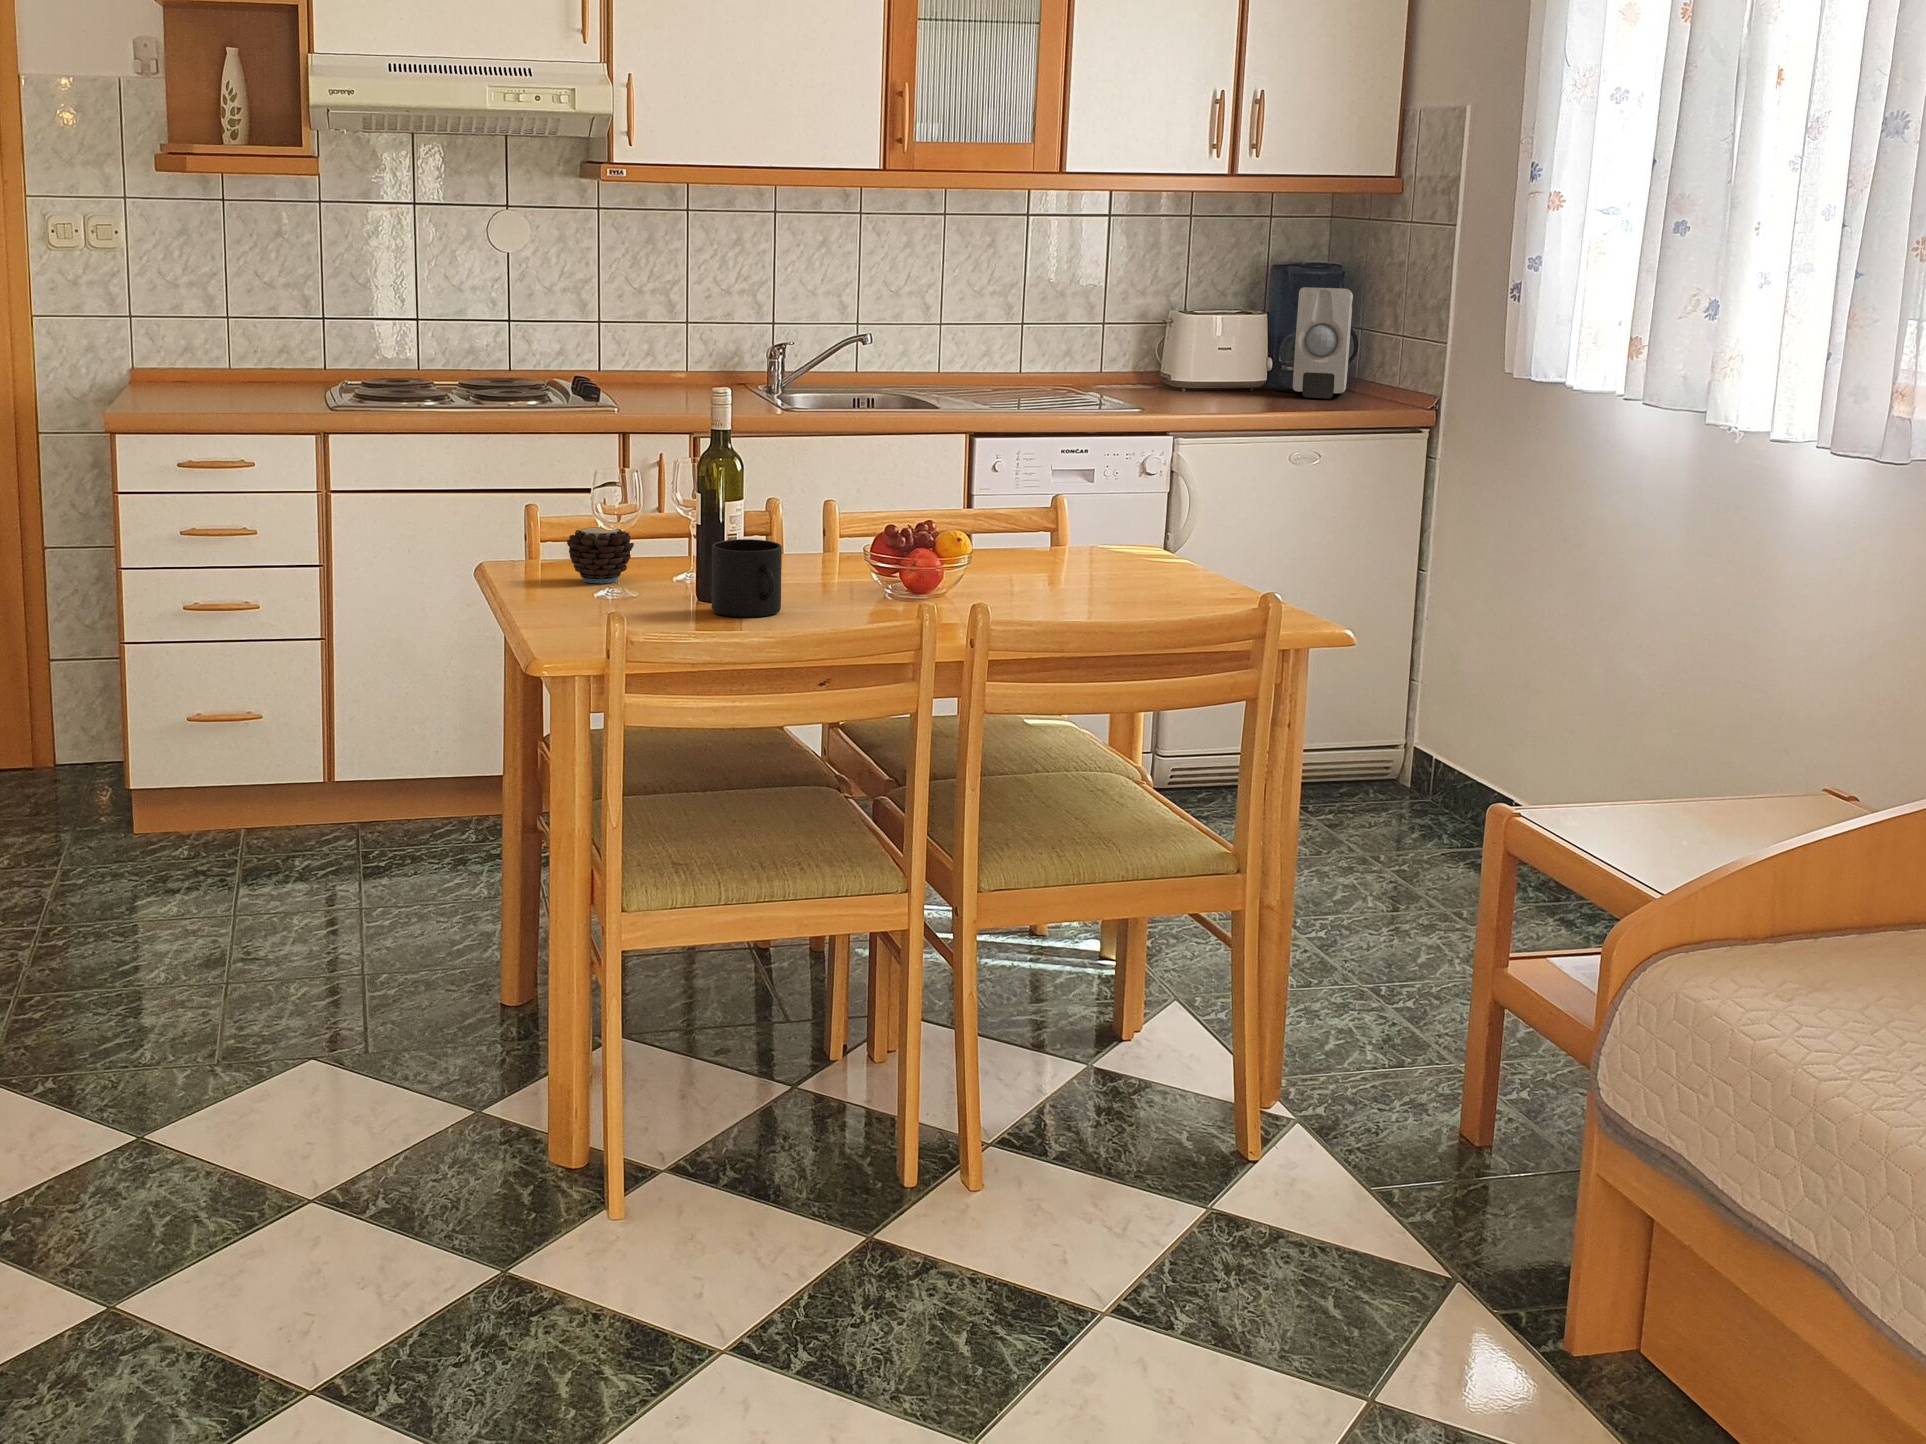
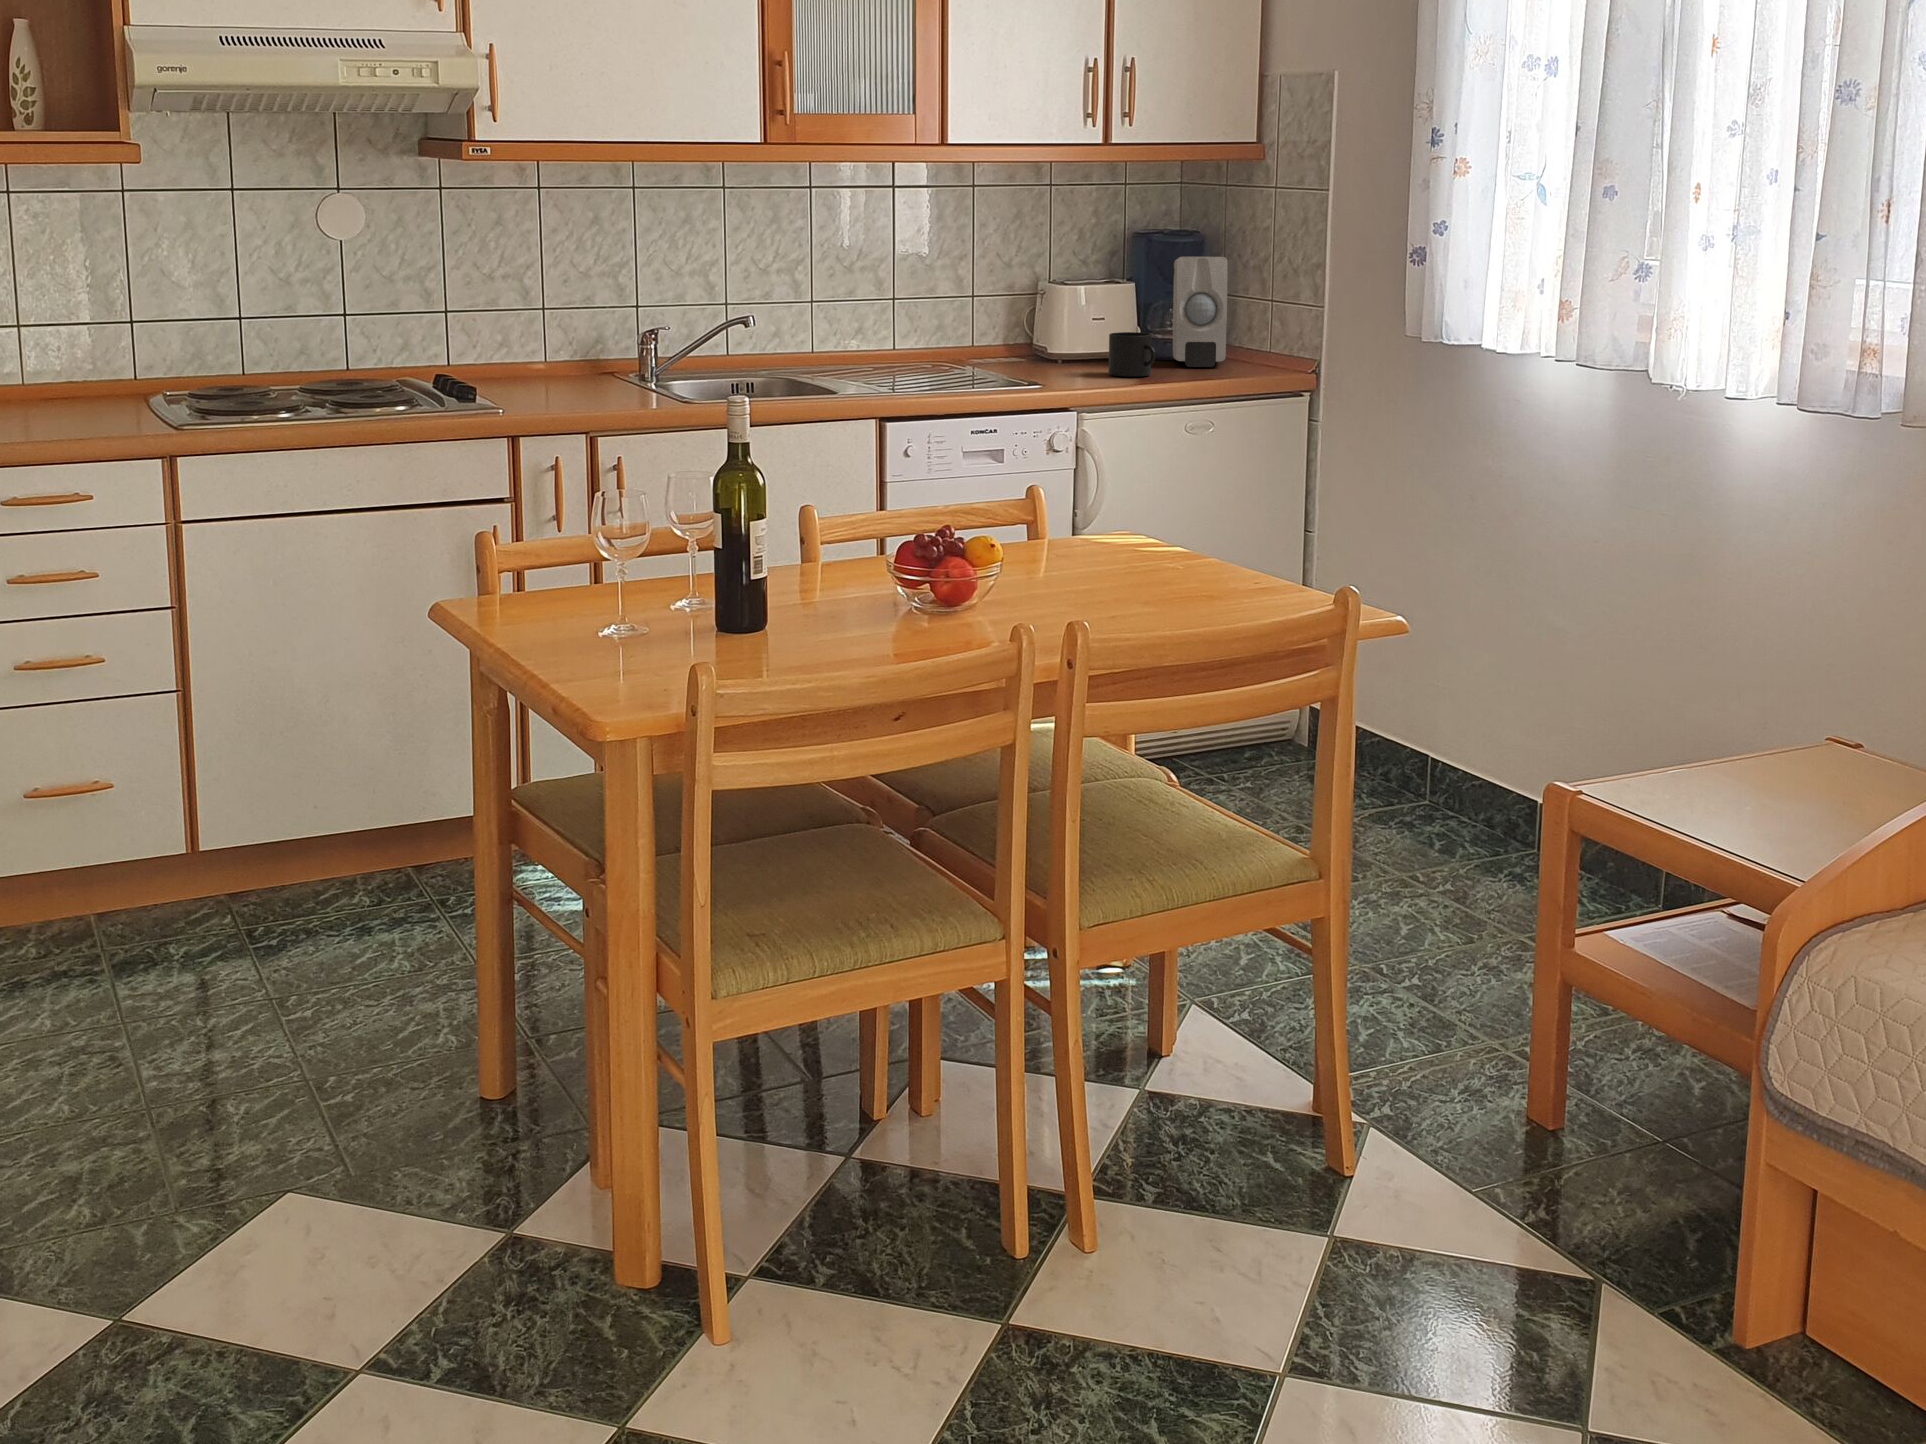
candle: present [567,525,634,583] -> none [558,547,636,620]
mug: present [712,539,782,617] -> present [1109,332,1156,377]

